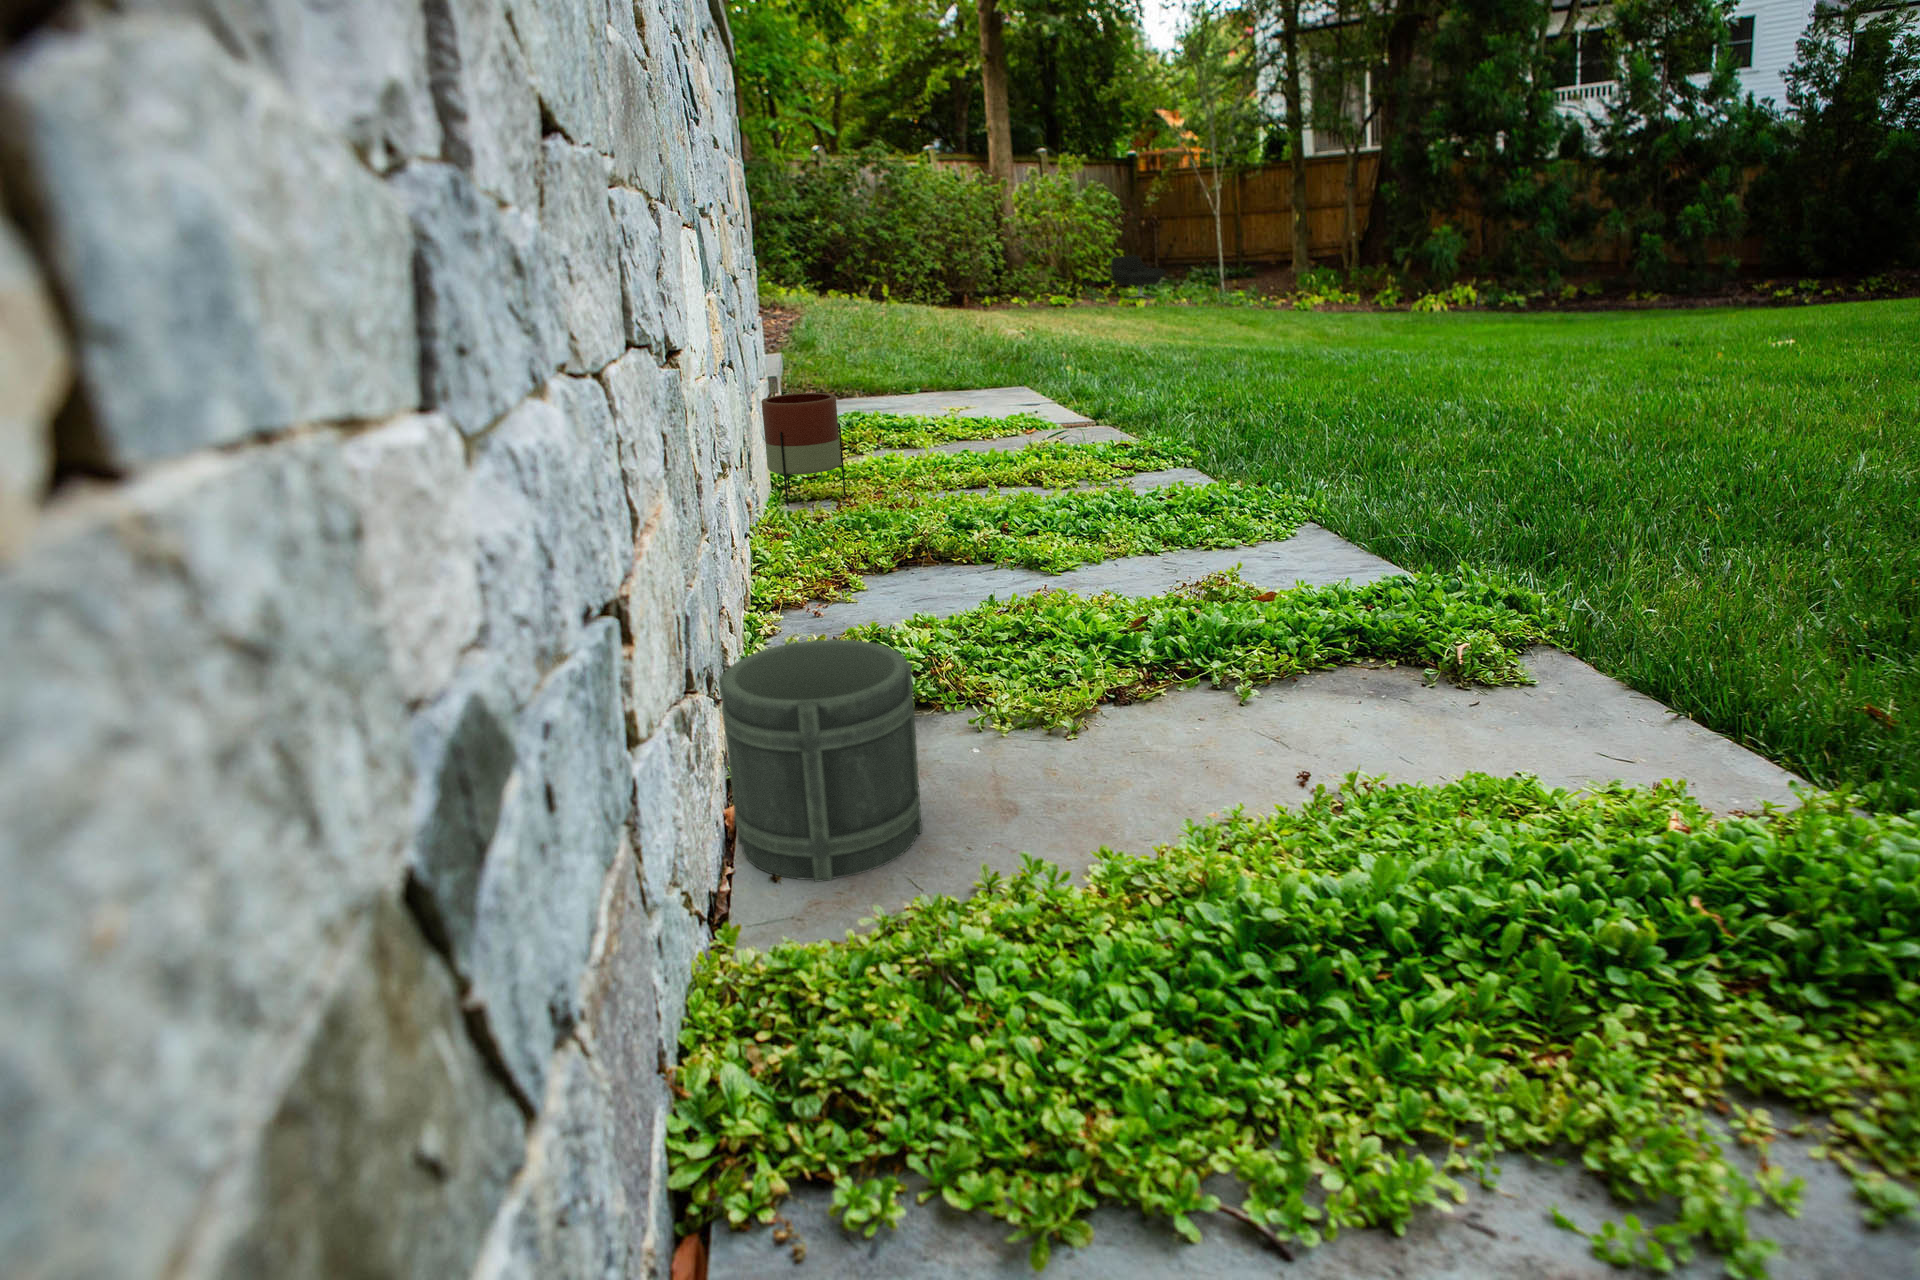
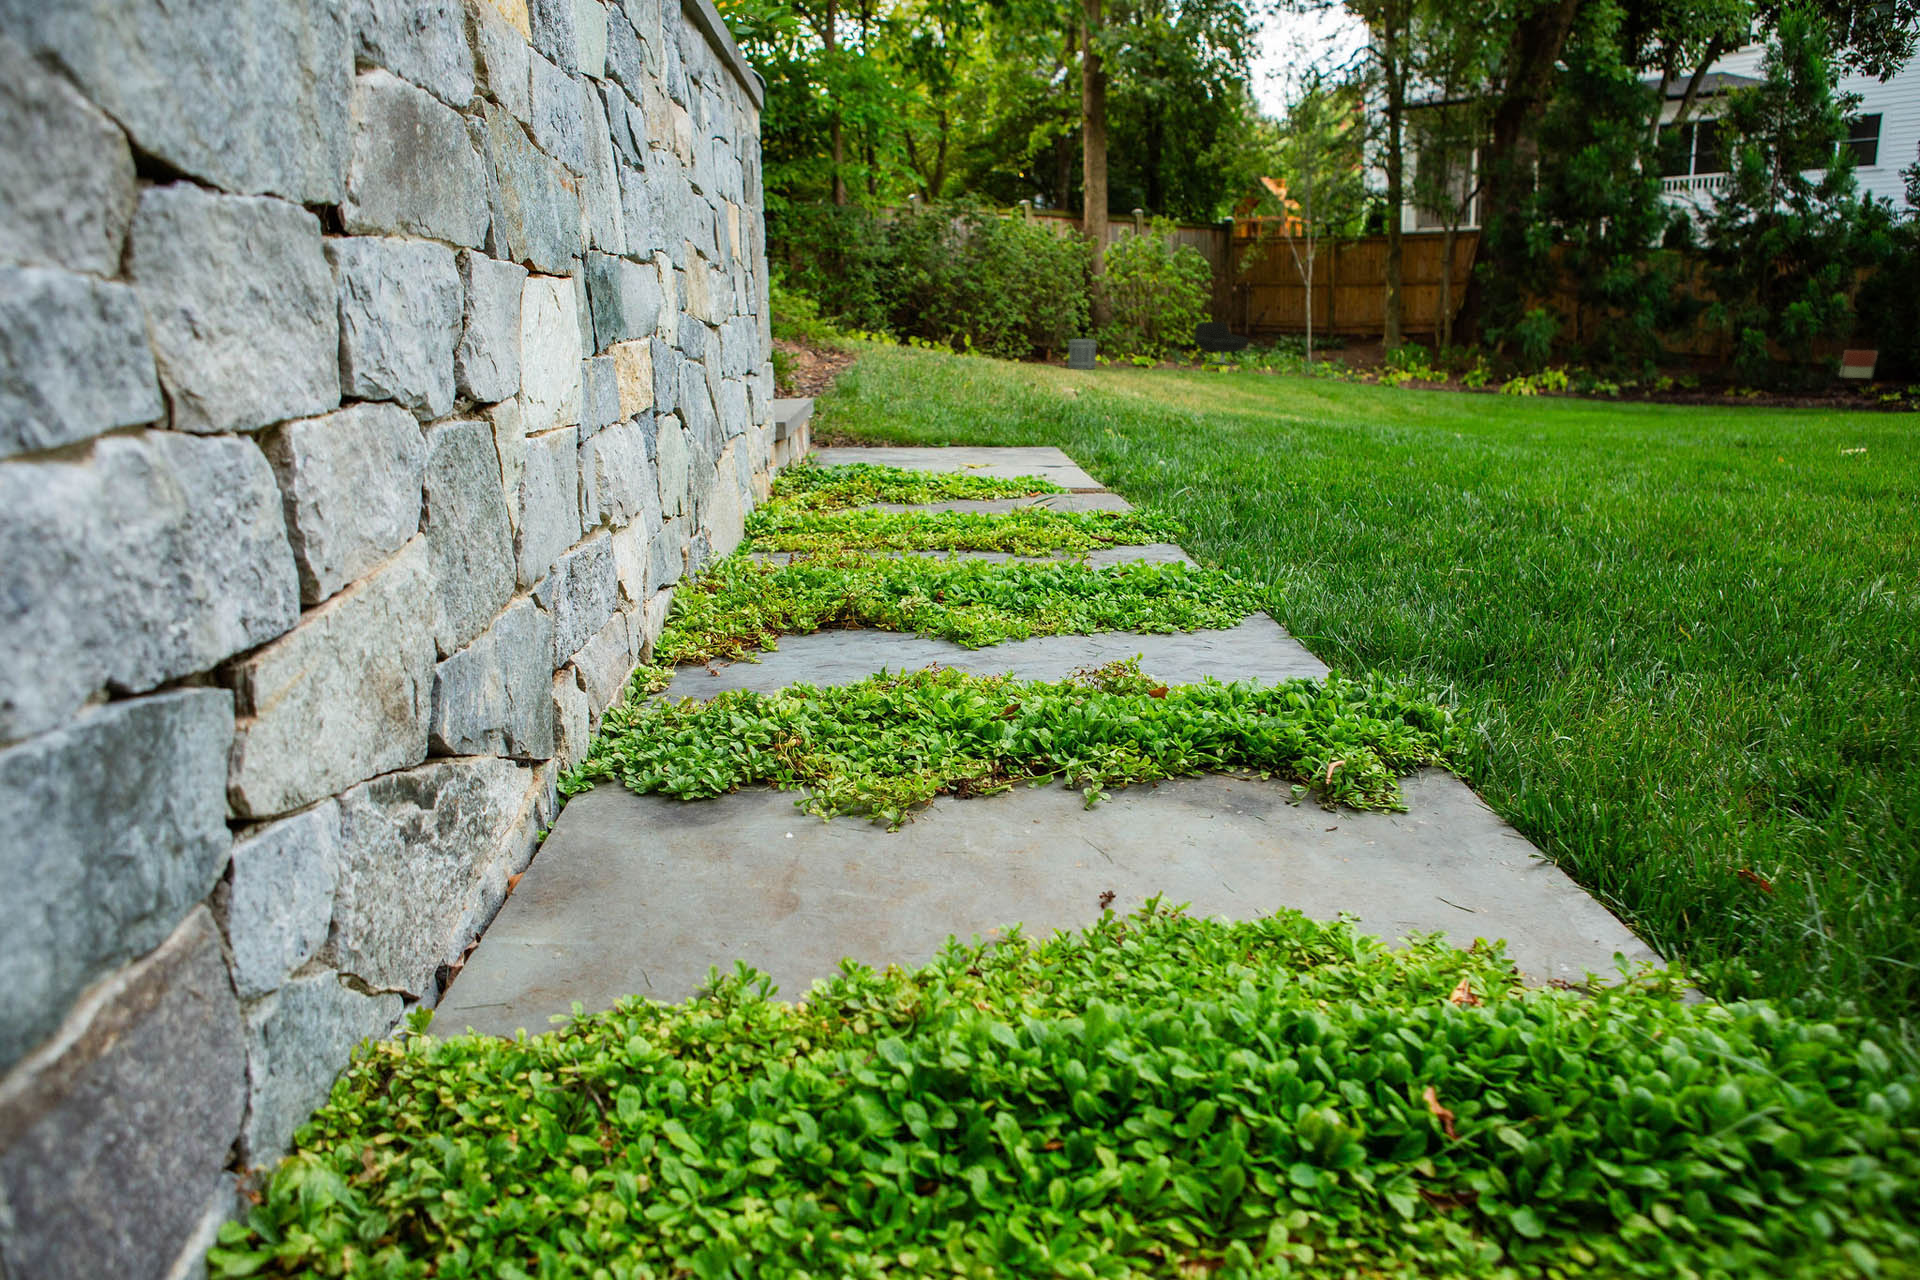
planter: present [761,393,846,506] -> present [1839,350,1878,379]
bucket: present [719,639,922,882] -> present [1068,339,1096,369]

